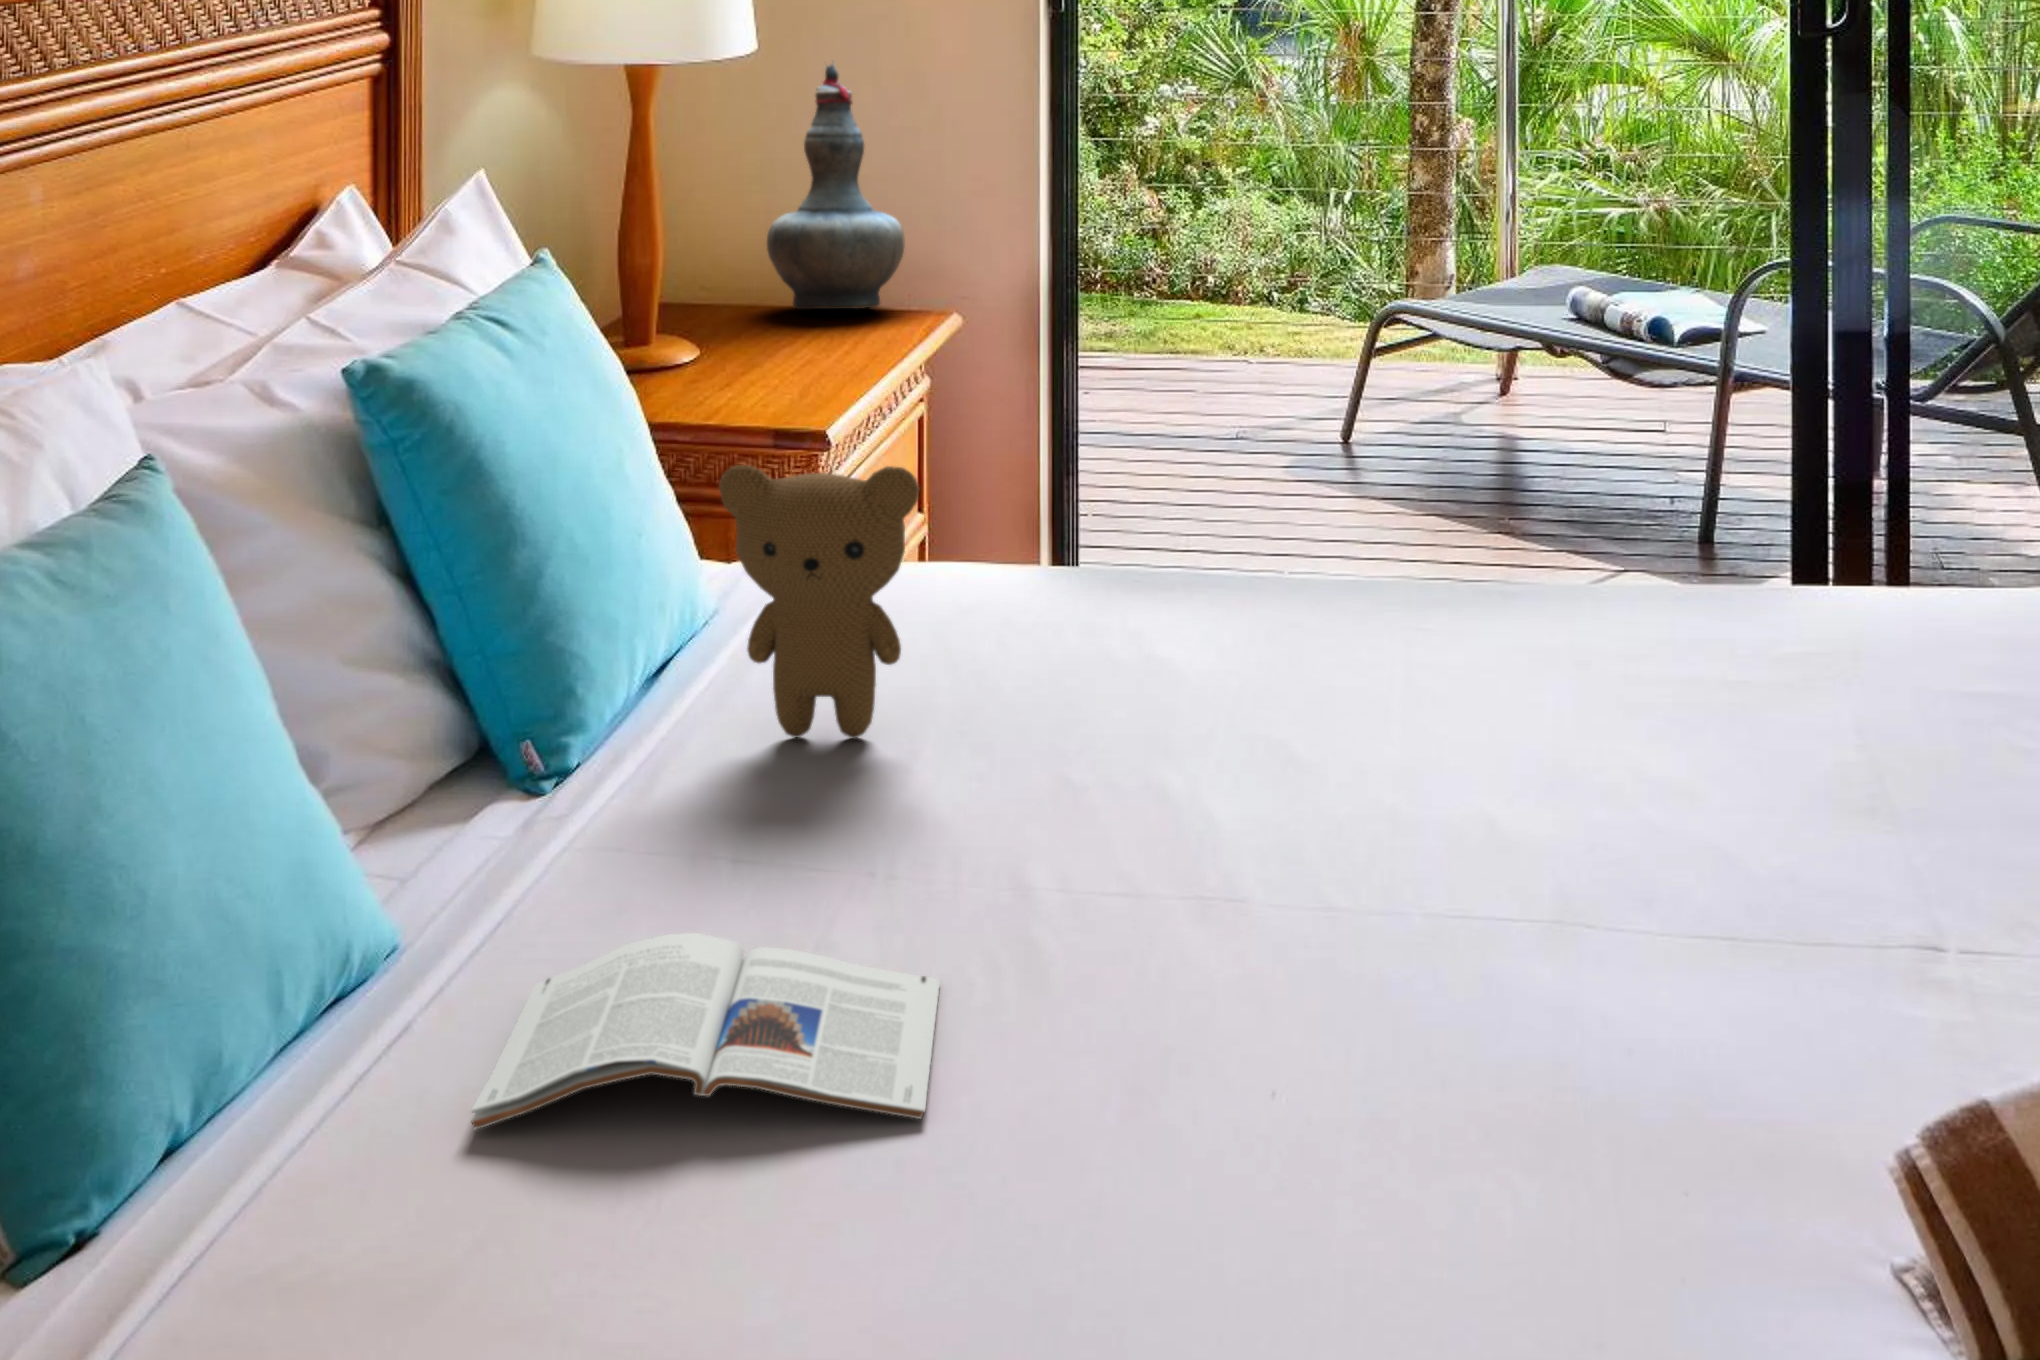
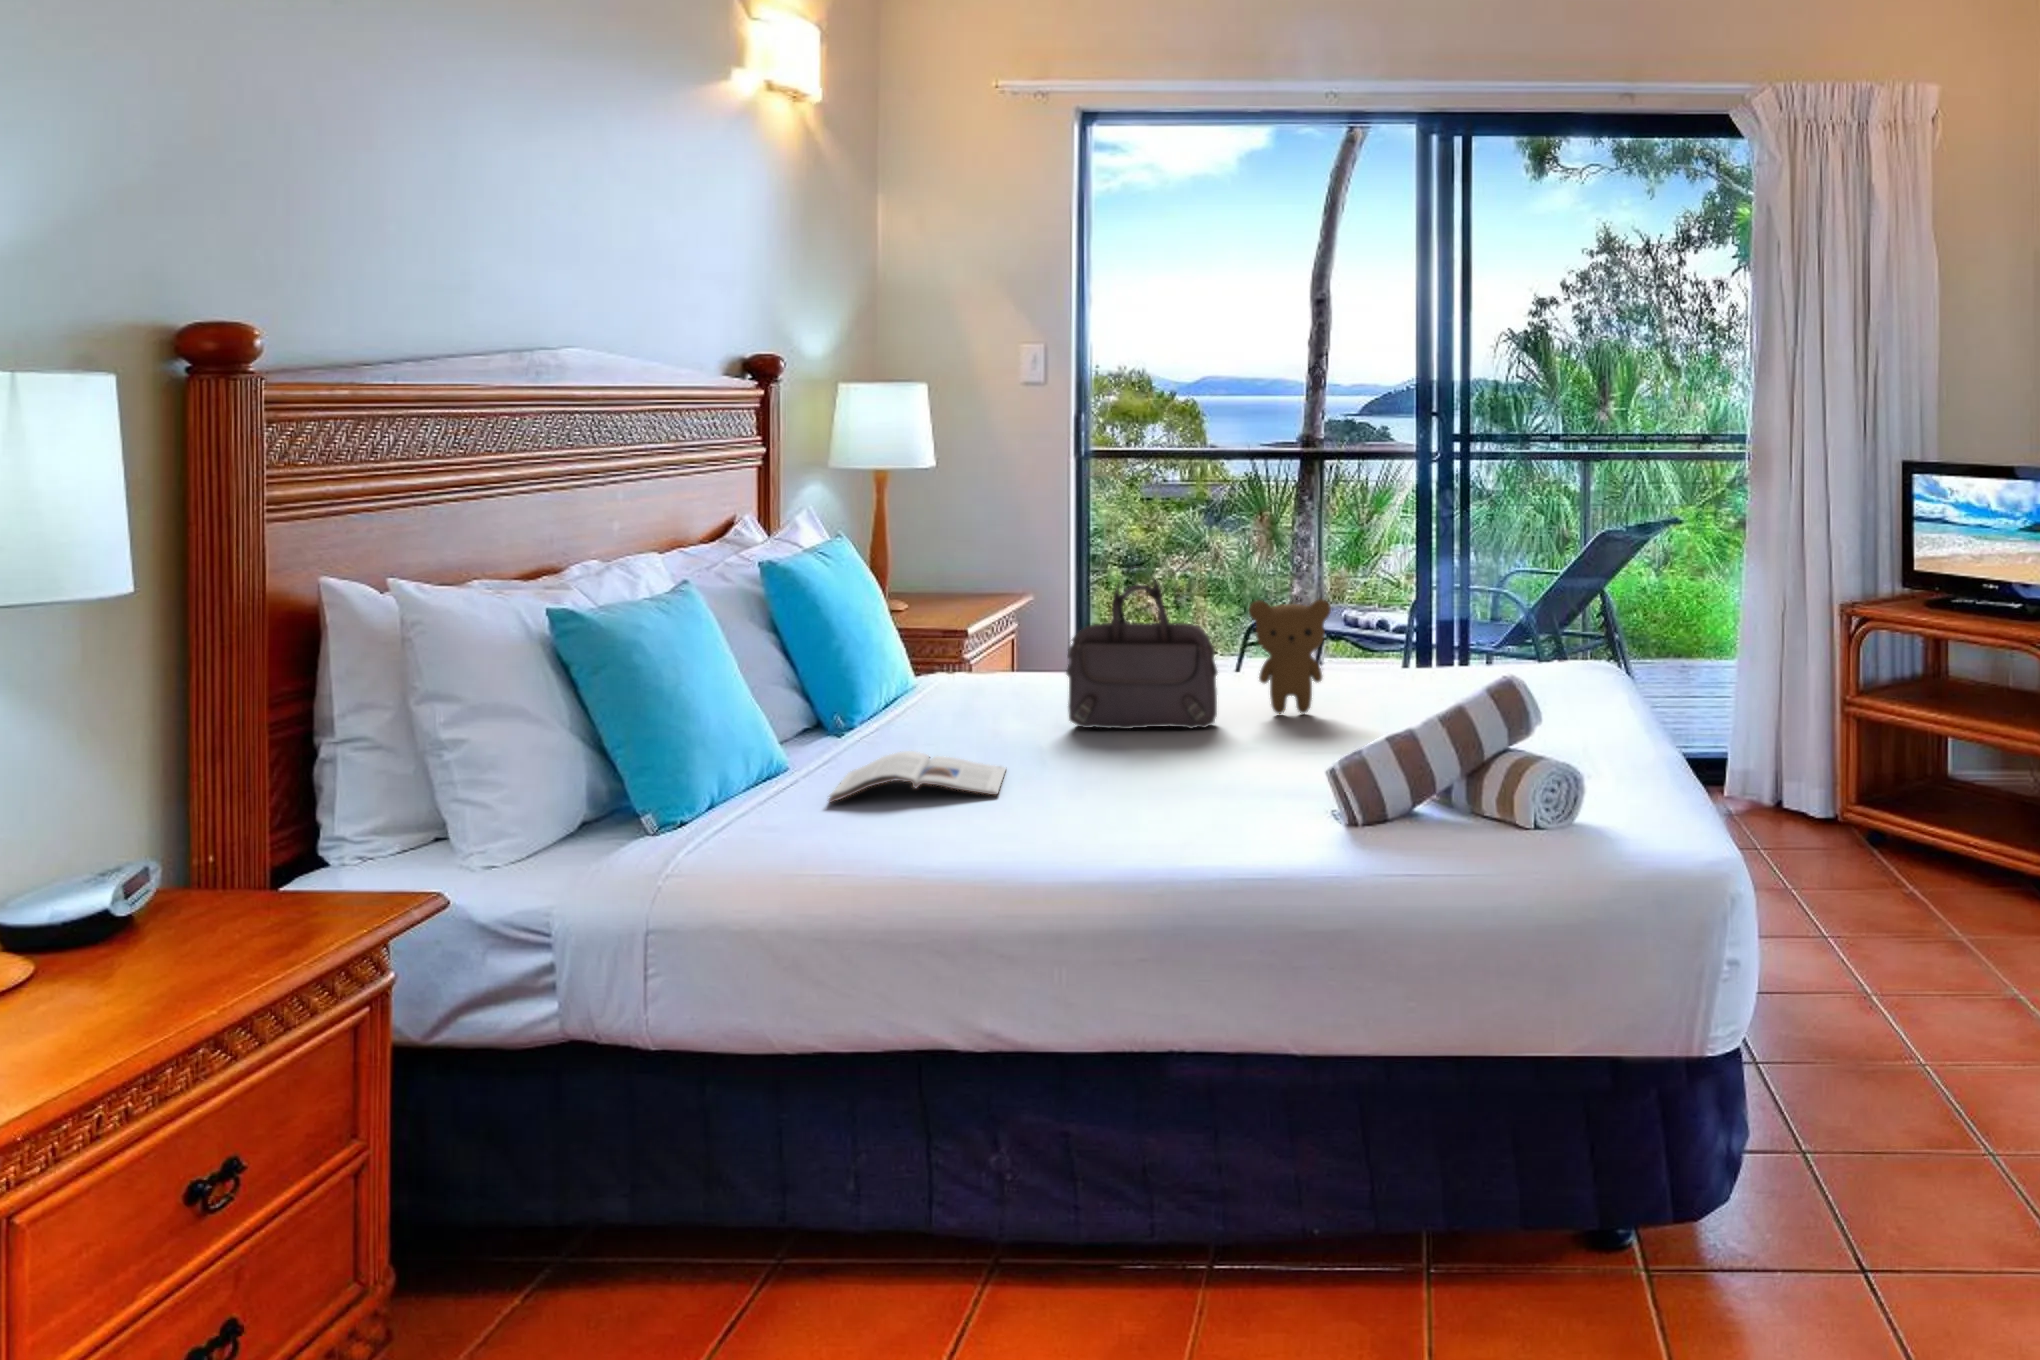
decorative vase: present [767,64,905,309] -> none [939,472,1006,588]
handbag: none [1078,415,1463,831] -> present [1066,568,1217,729]
teddy bear: present [719,465,919,738] -> present [1249,599,1331,714]

